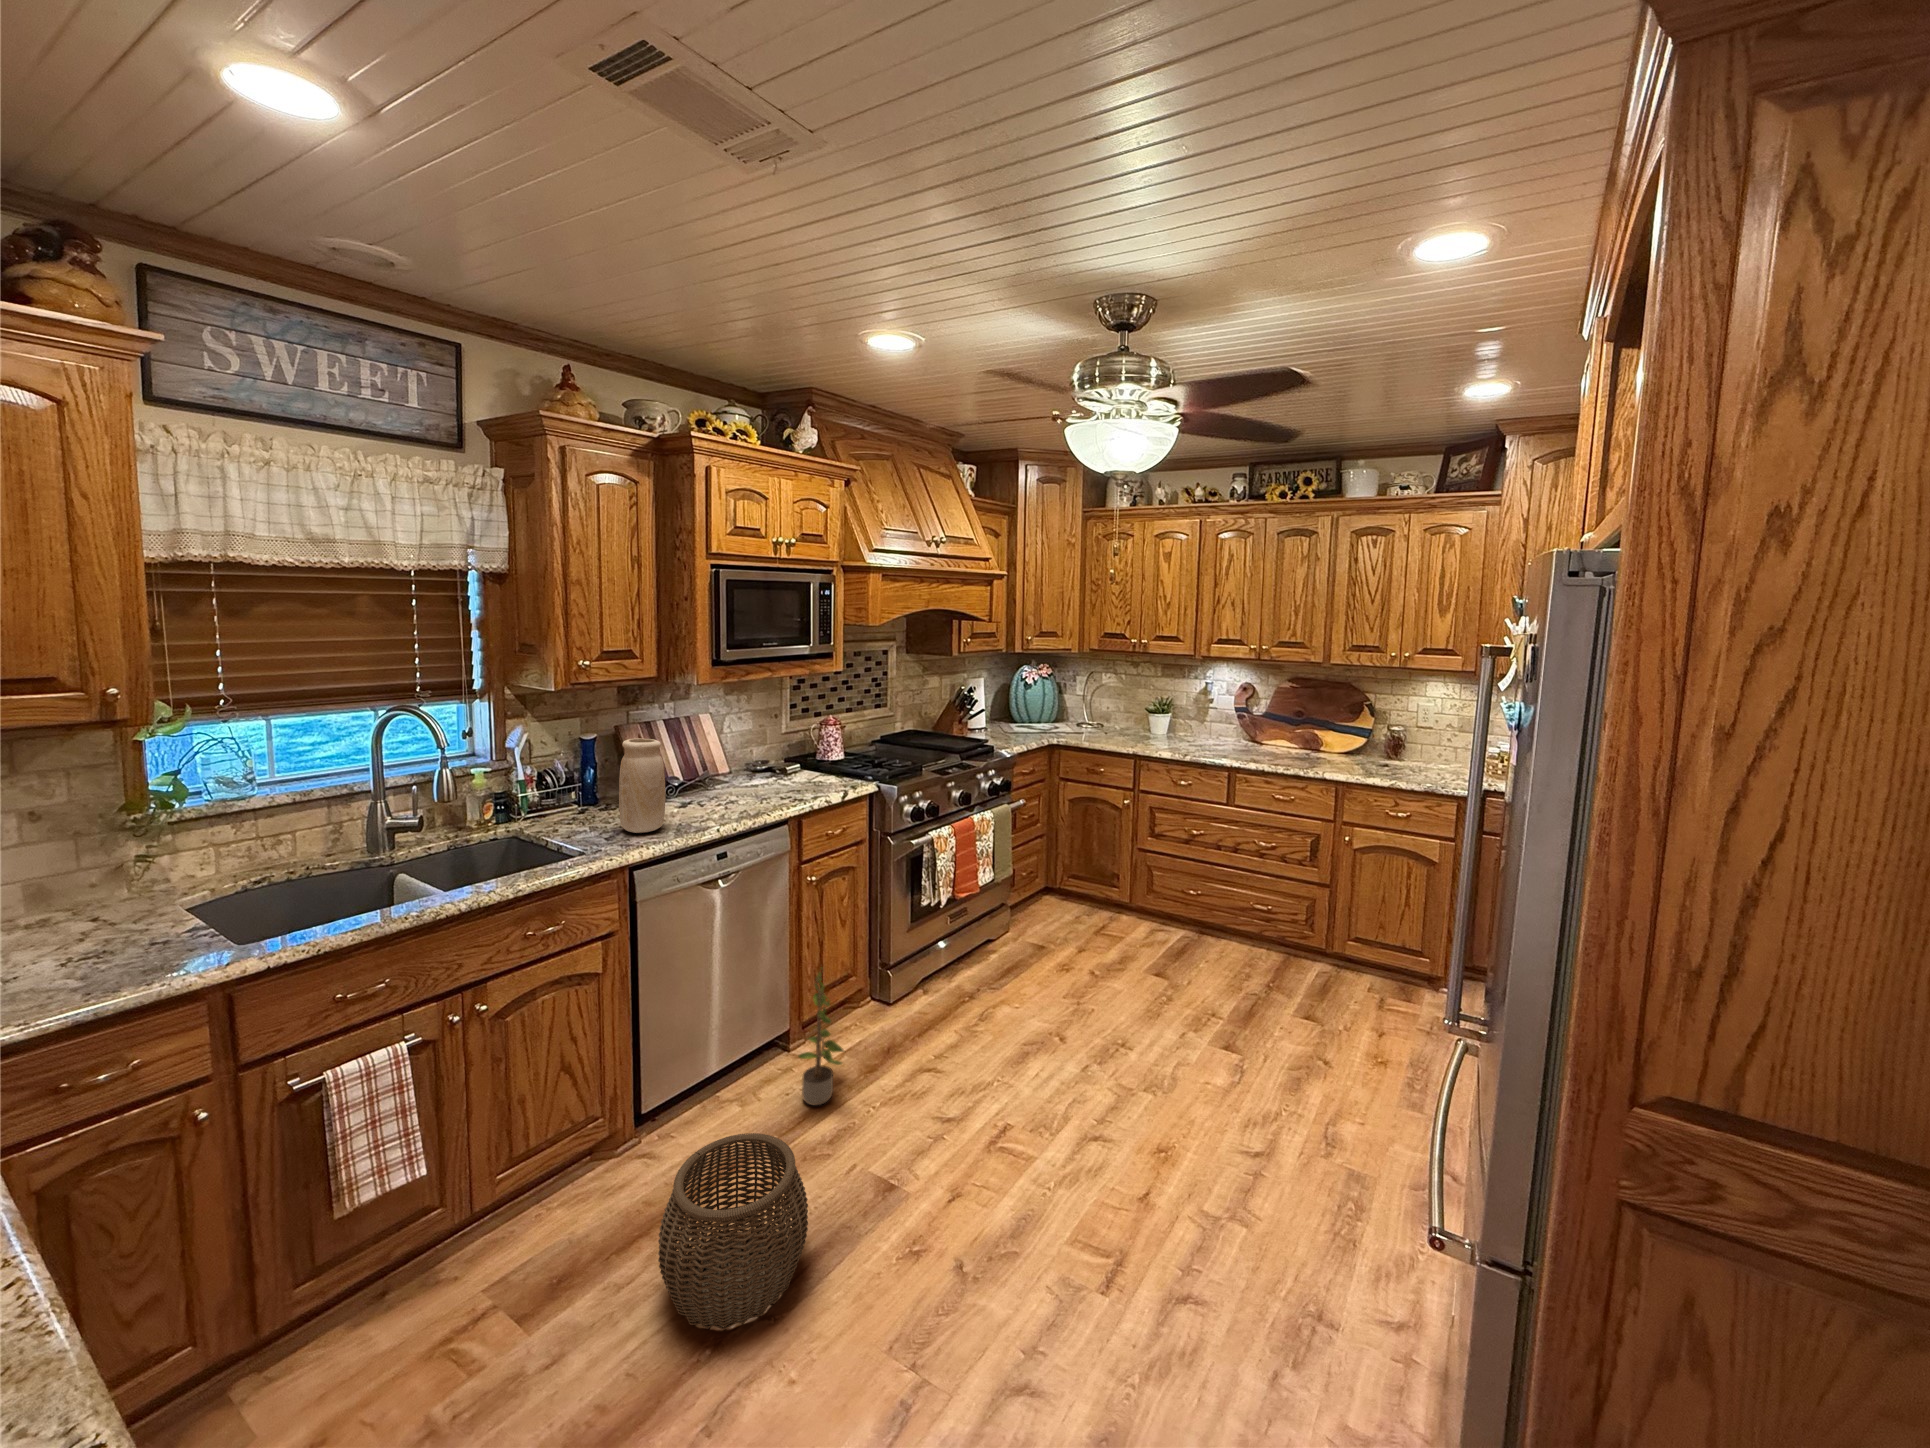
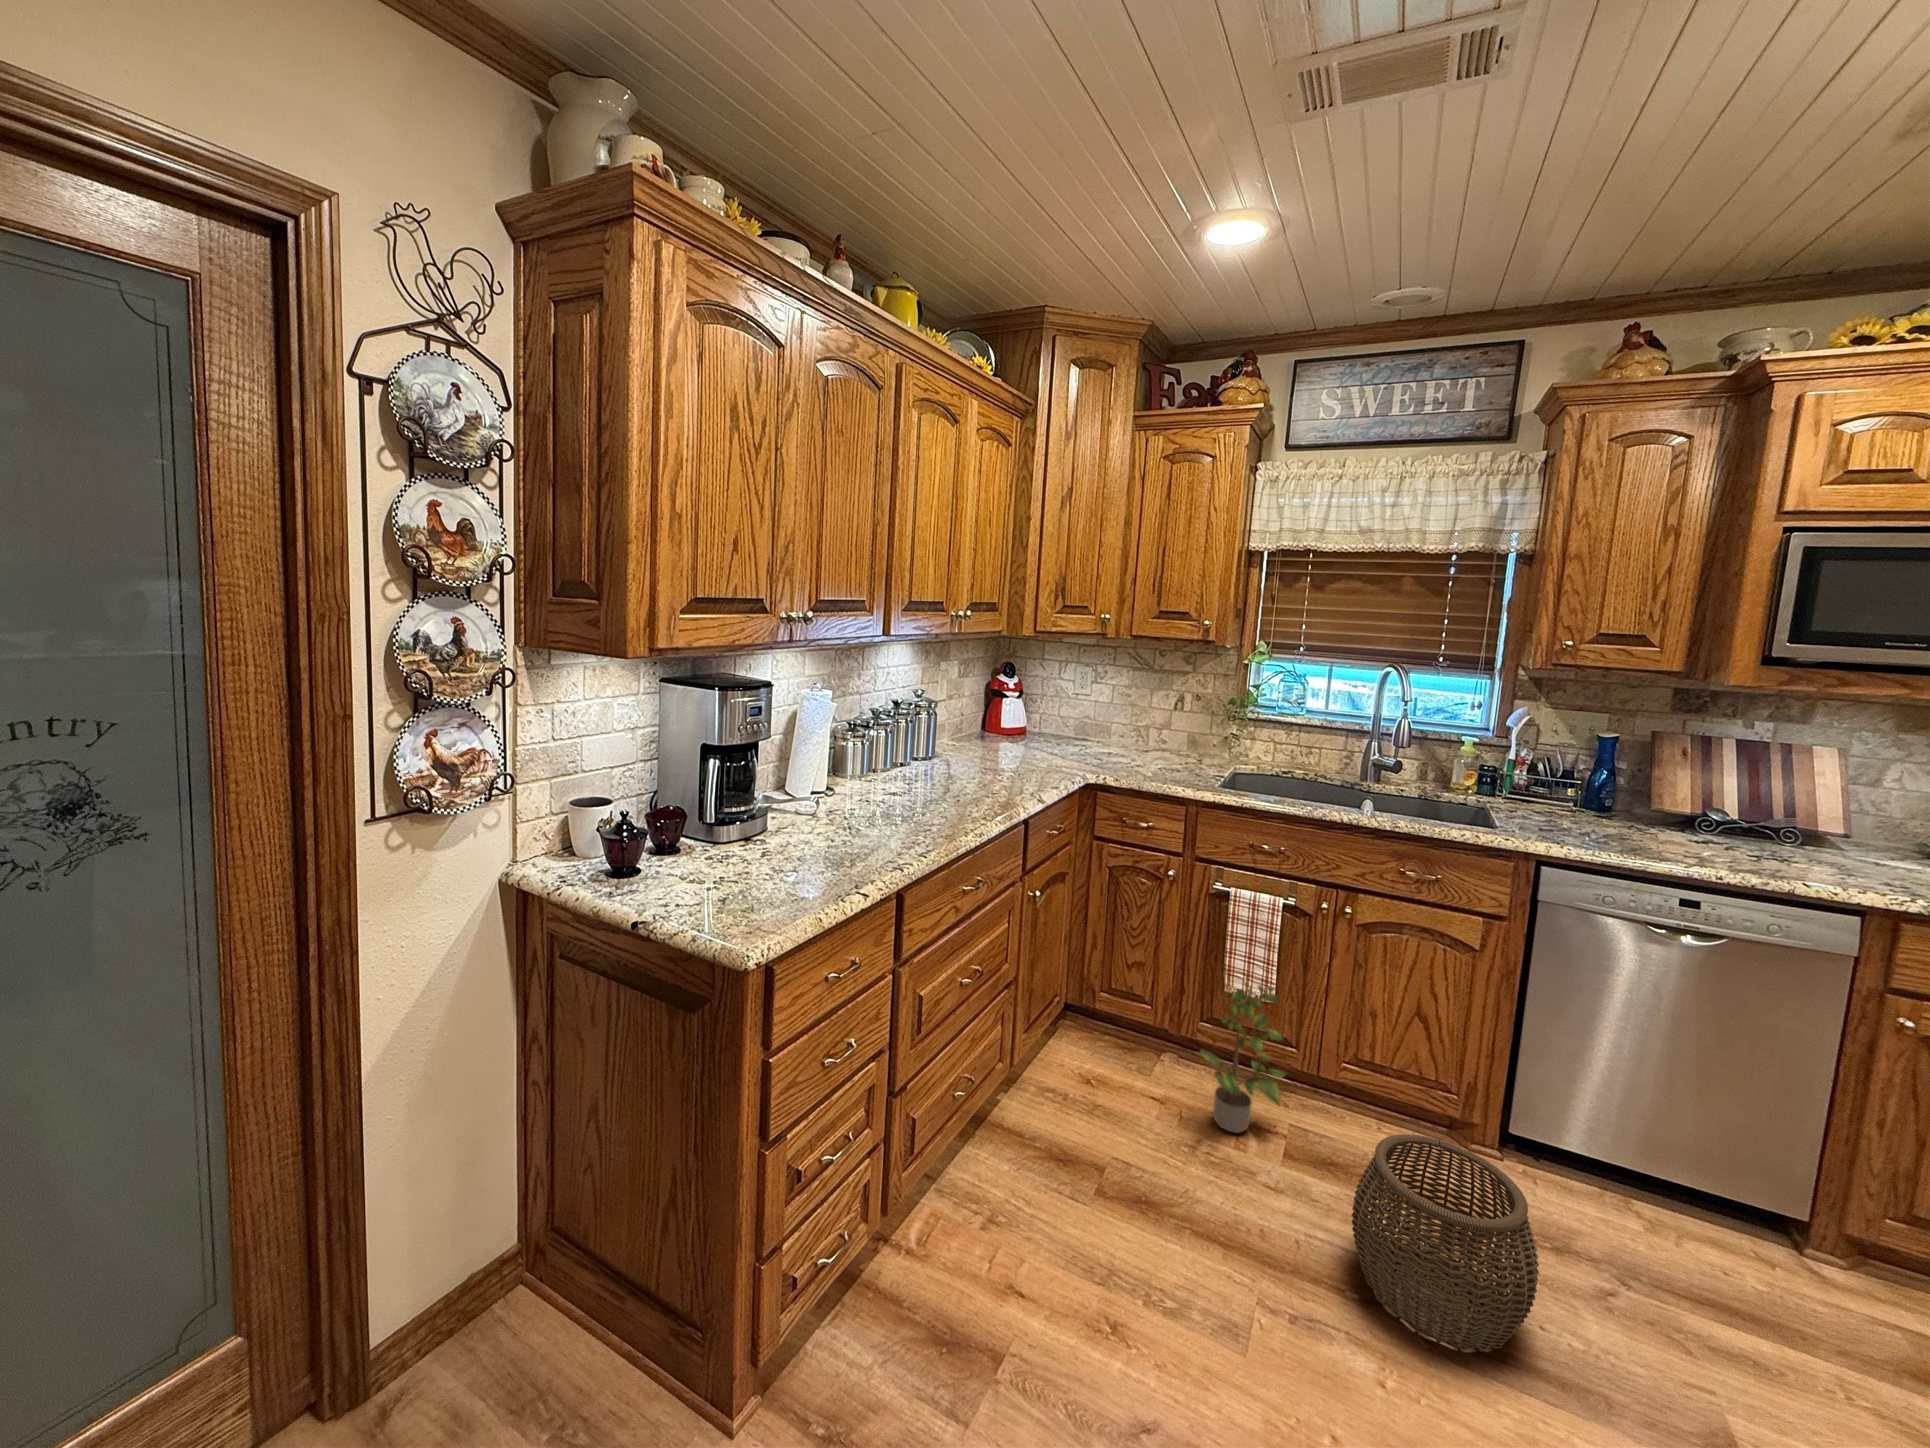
vase: present [619,738,666,833] -> none [1565,729,1630,839]
potted plant: present [799,971,844,1105] -> present [1200,985,1286,1133]

